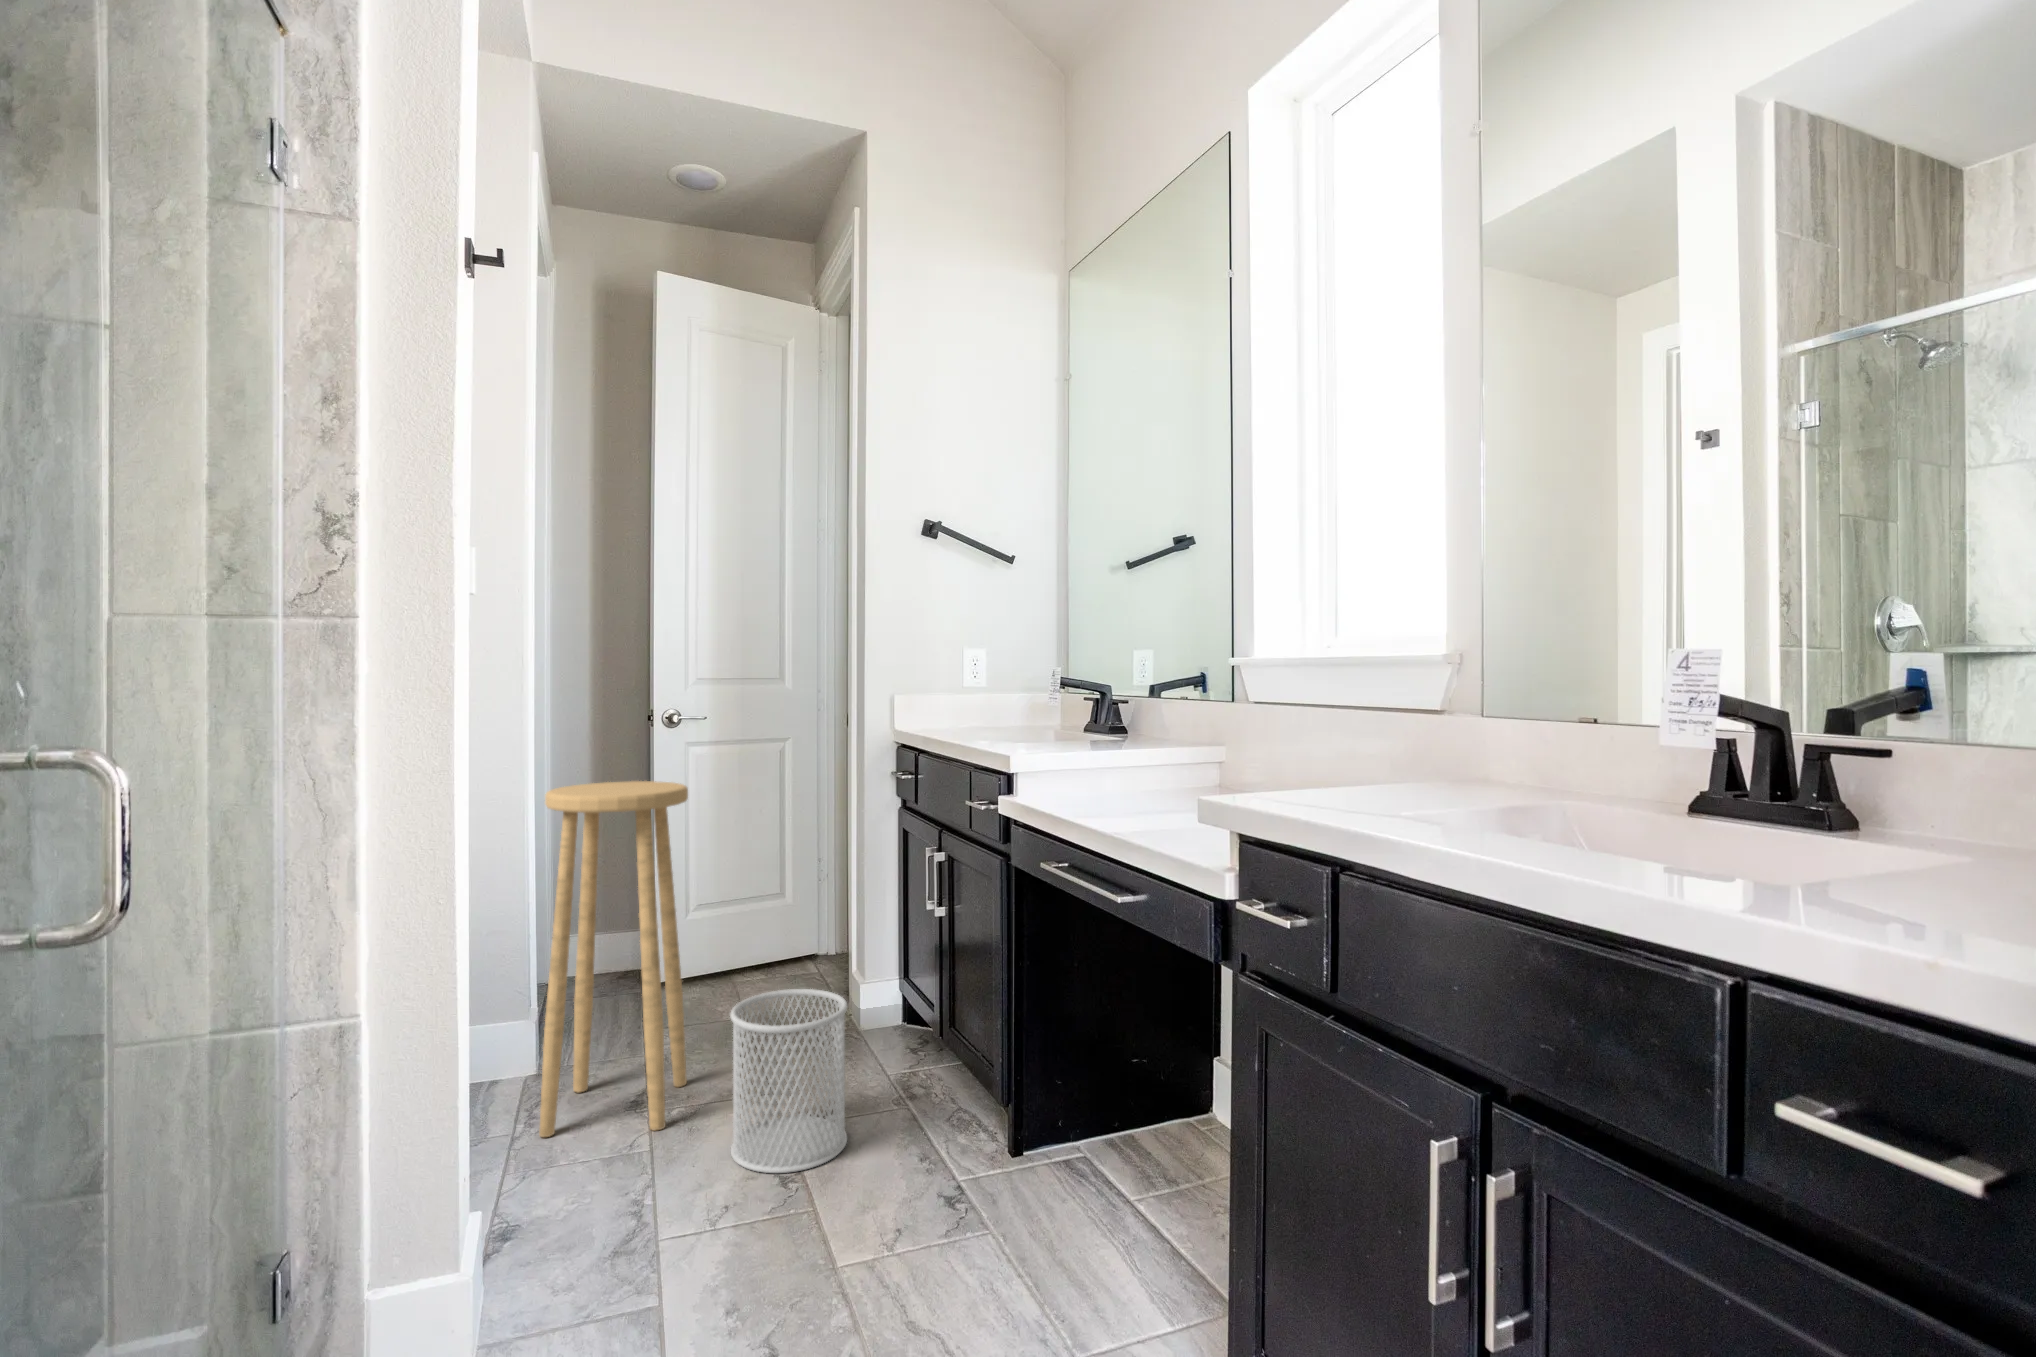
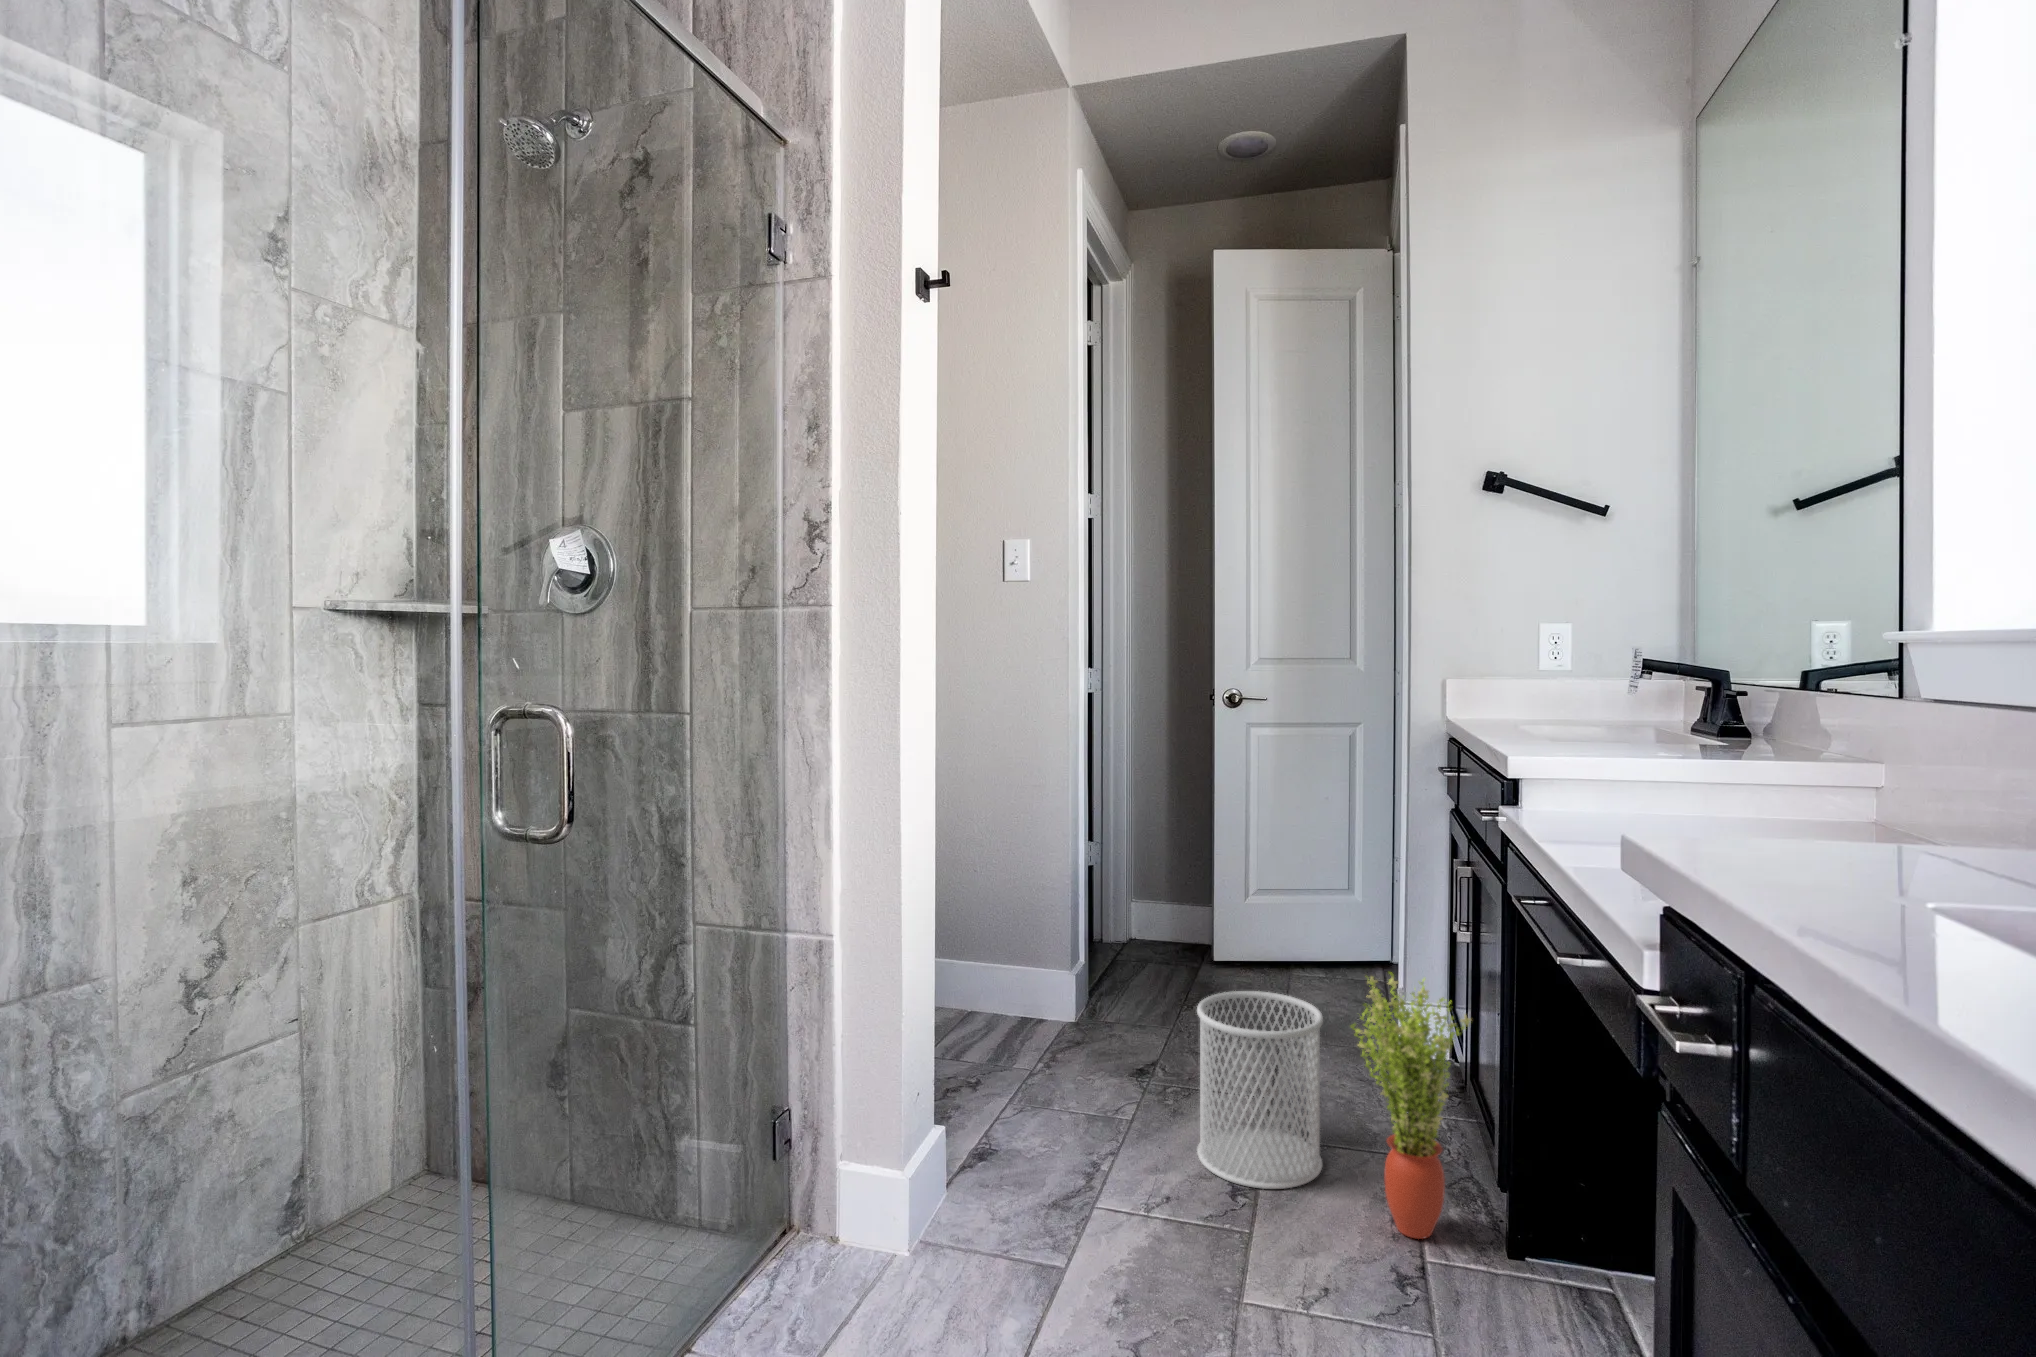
stool: present [539,781,688,1137] -> none [1051,758,1195,1104]
potted plant: none [895,945,985,1166] -> present [1351,972,1471,1239]

